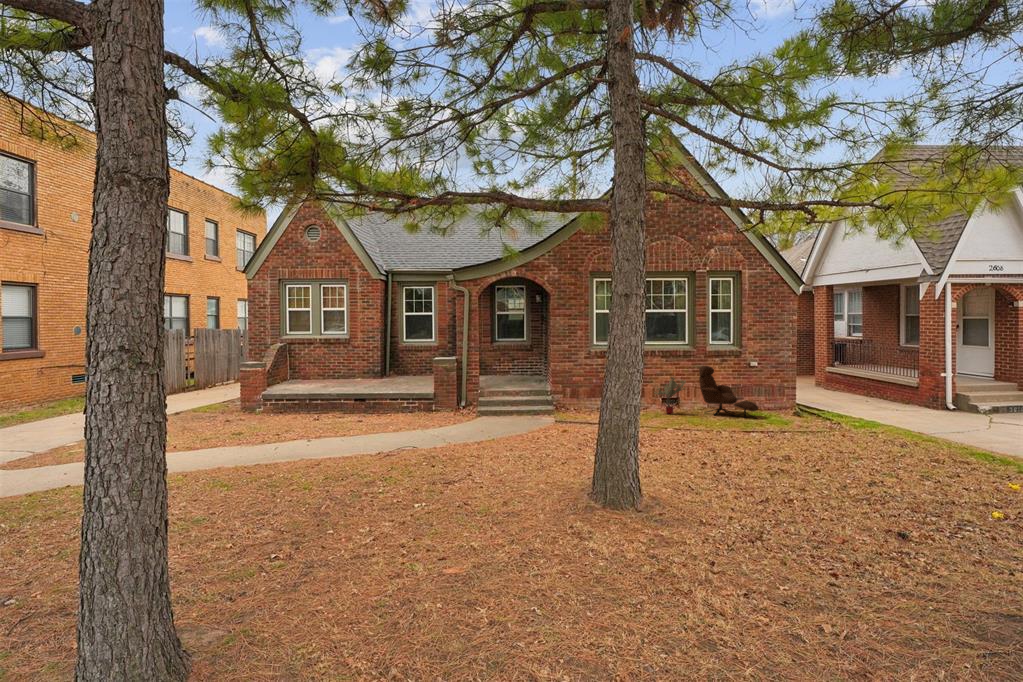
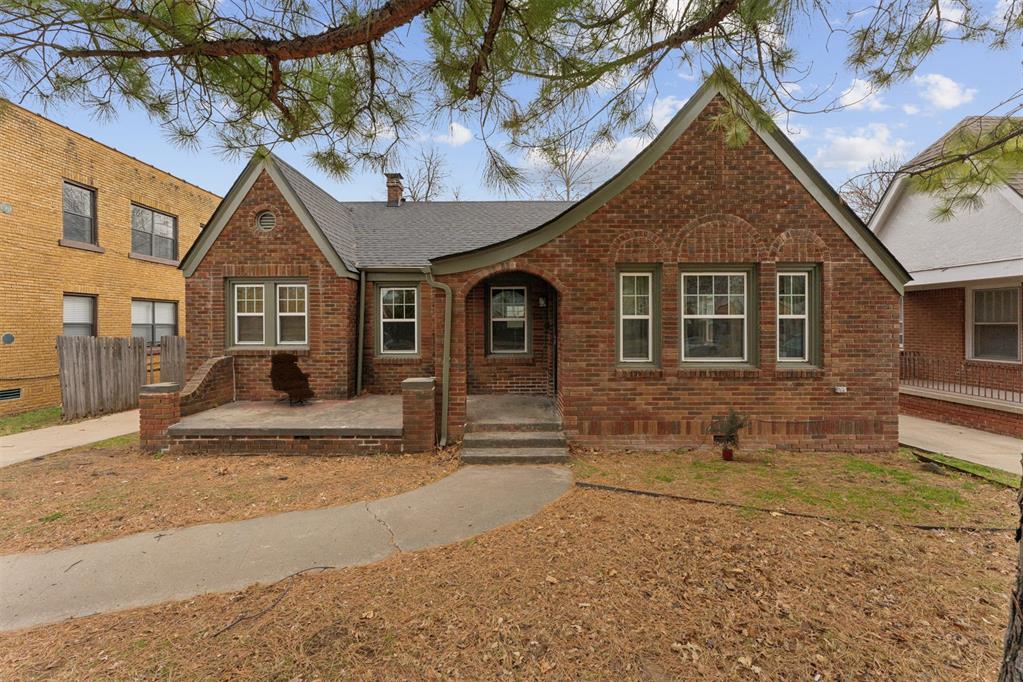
lounge chair: present [699,366,758,418] -> present [268,353,315,406]

